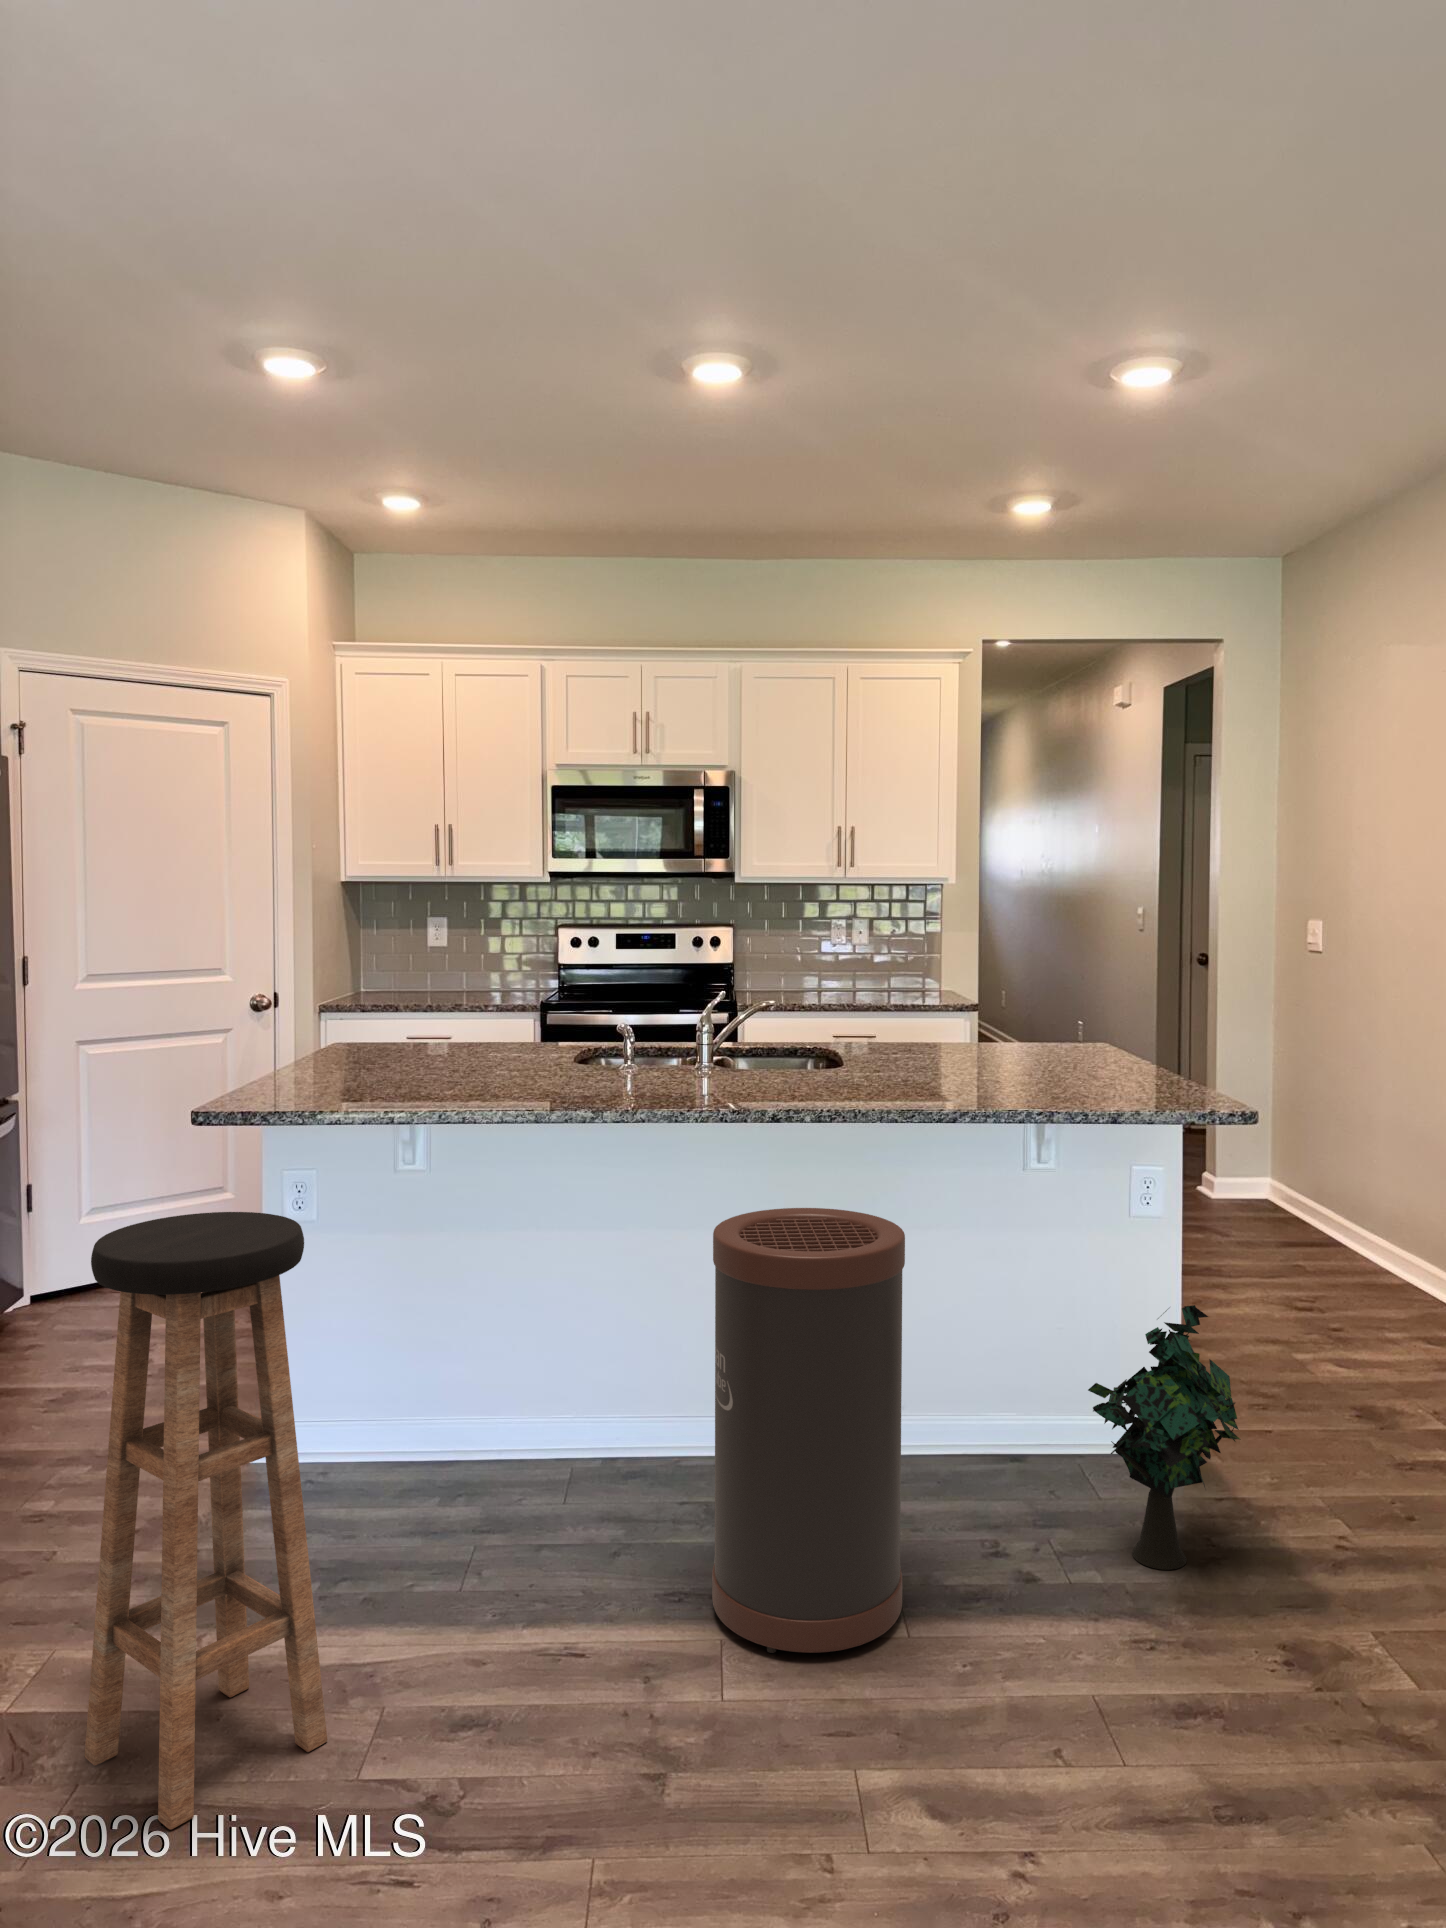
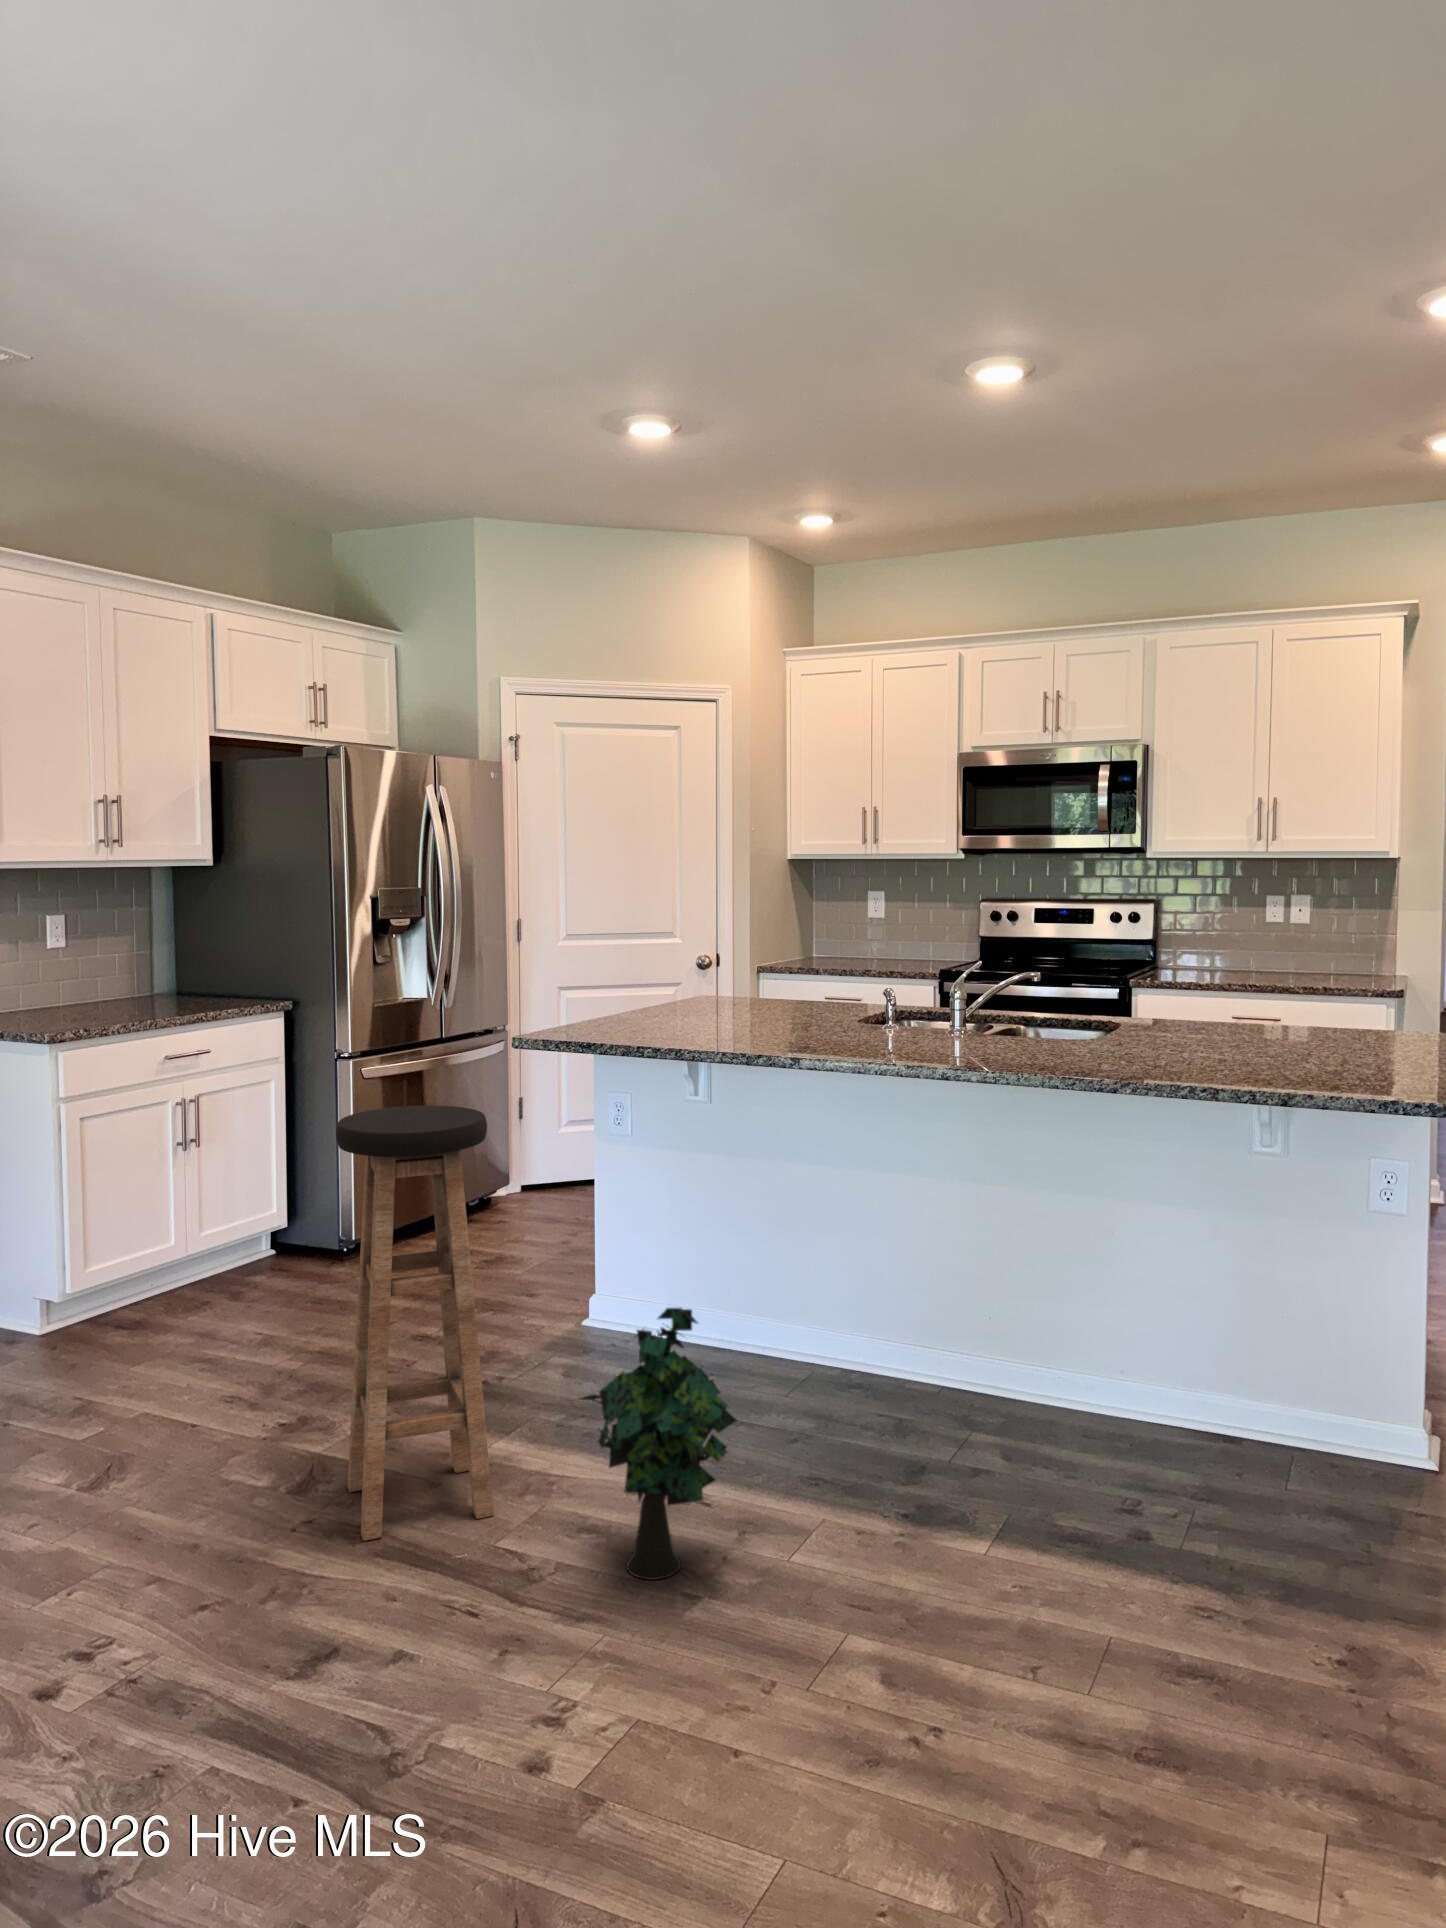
trash can: present [712,1208,905,1653] -> none [829,1155,1005,1553]
decorative plant: present [1088,1305,1241,1570] -> present [580,1308,737,1580]

